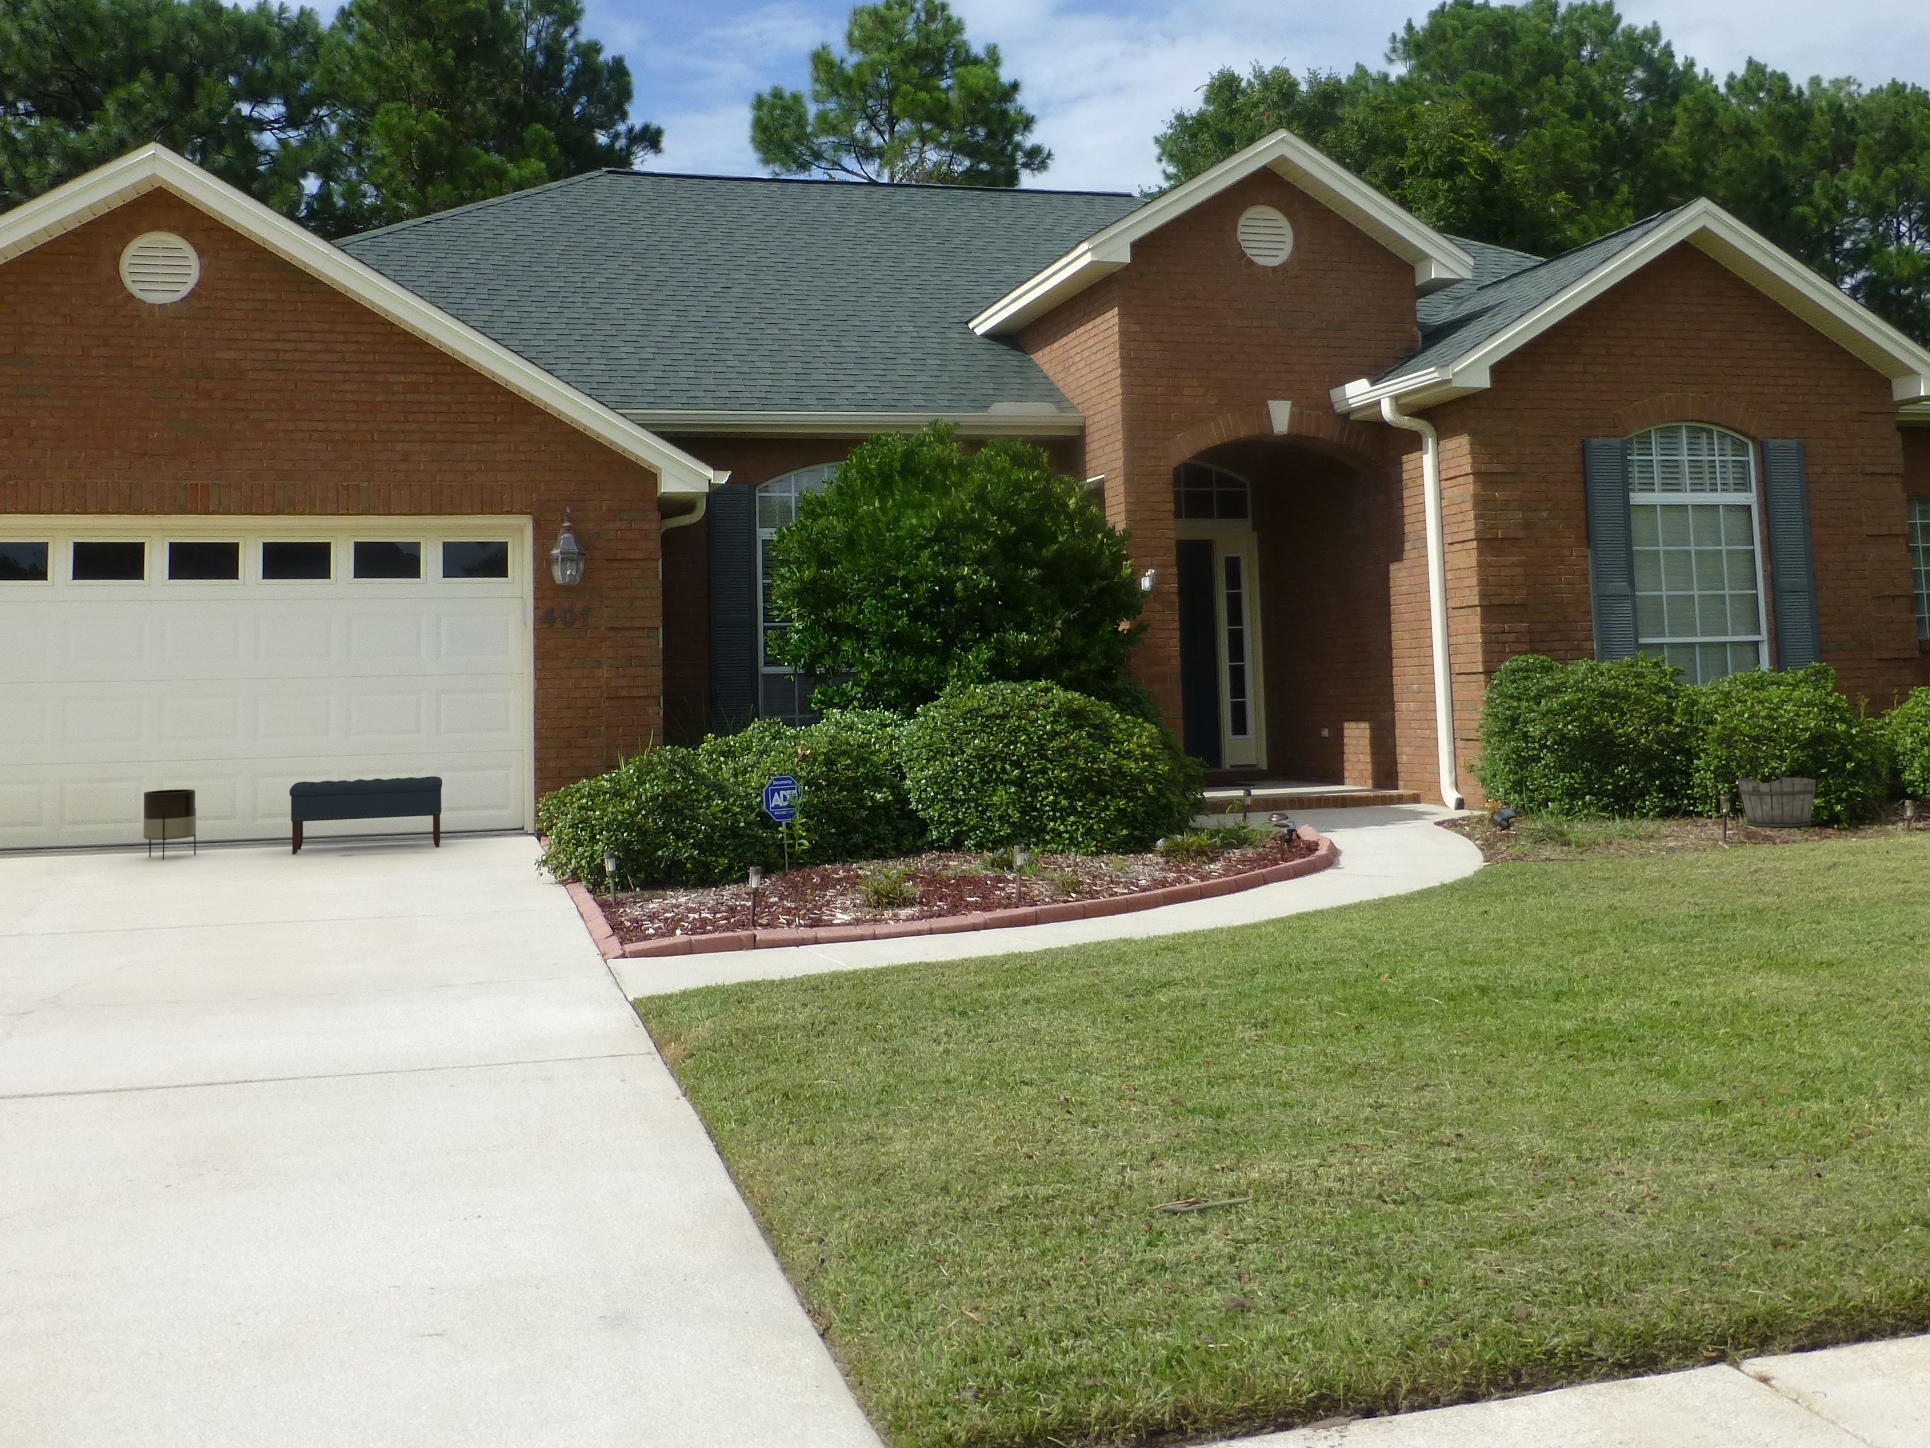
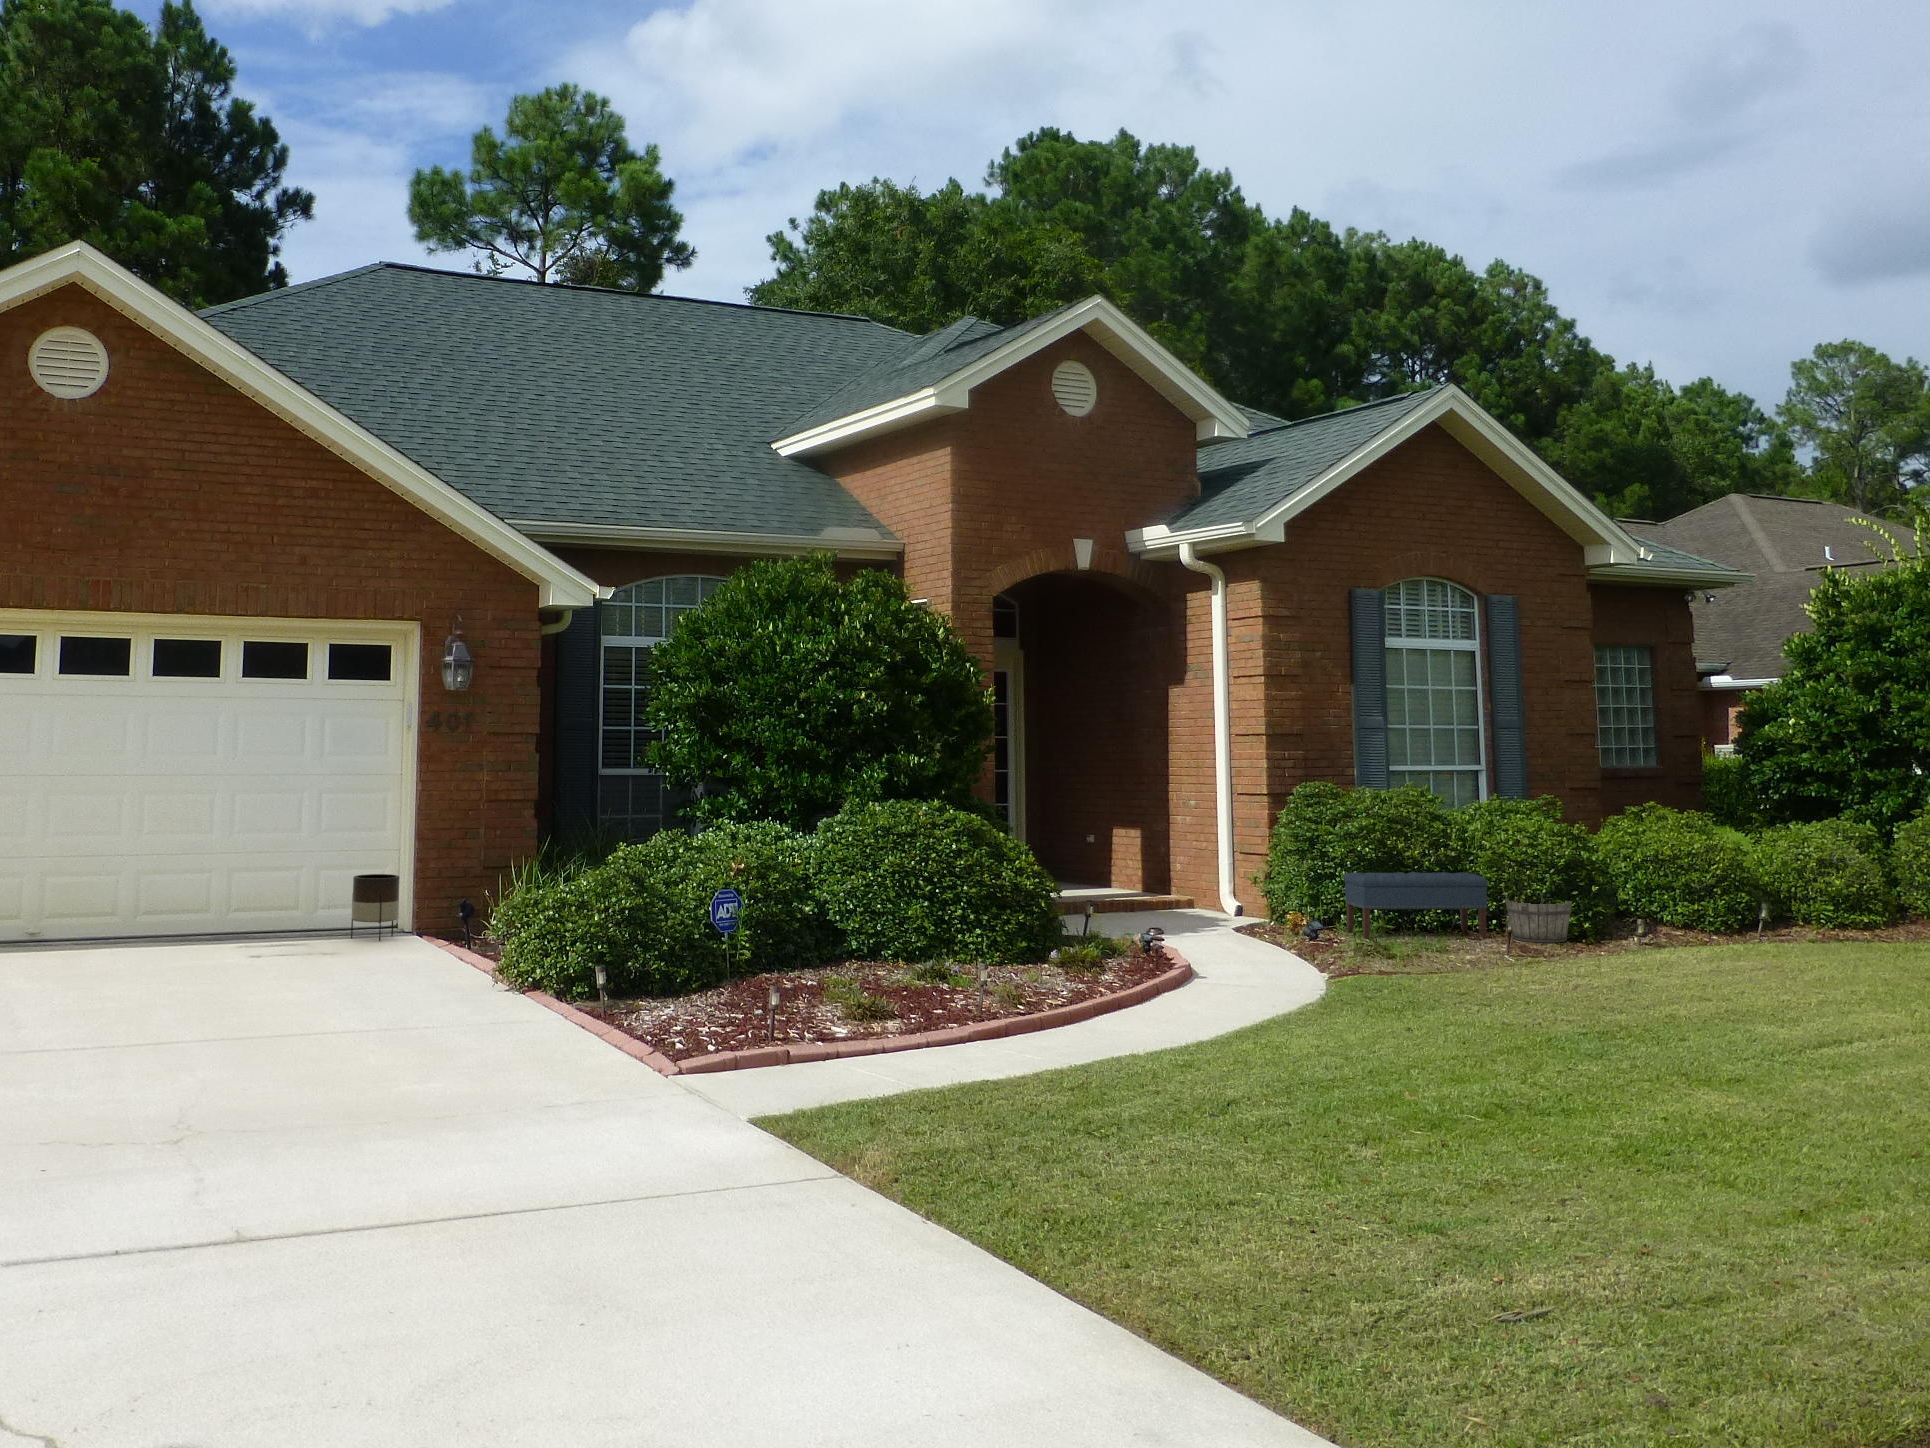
bench: present [289,776,442,854] -> present [1343,872,1488,938]
planter: present [143,789,196,860] -> present [351,874,399,941]

